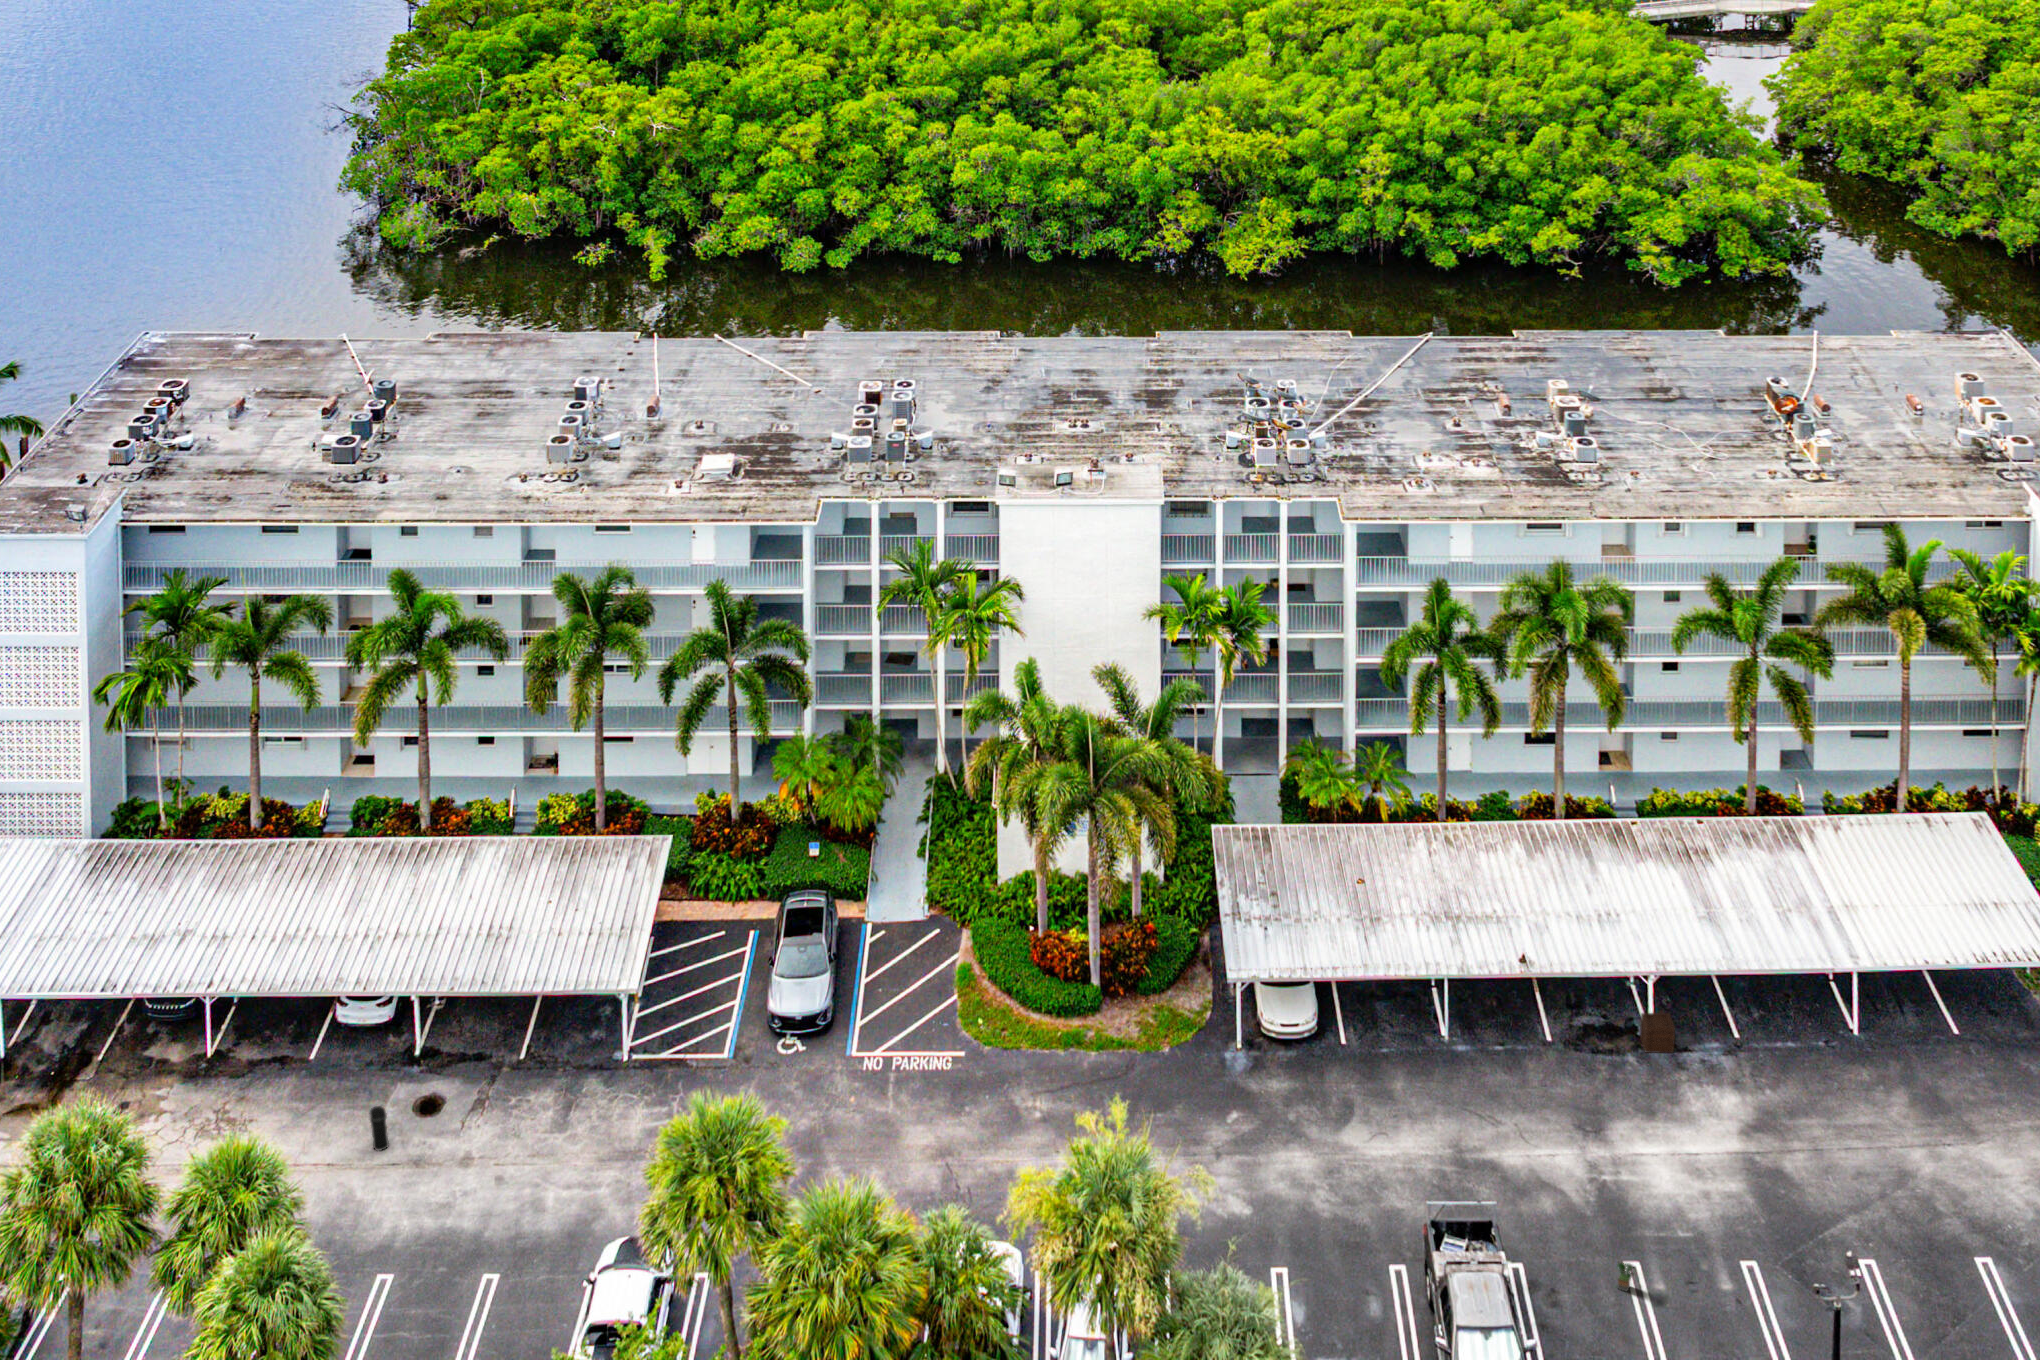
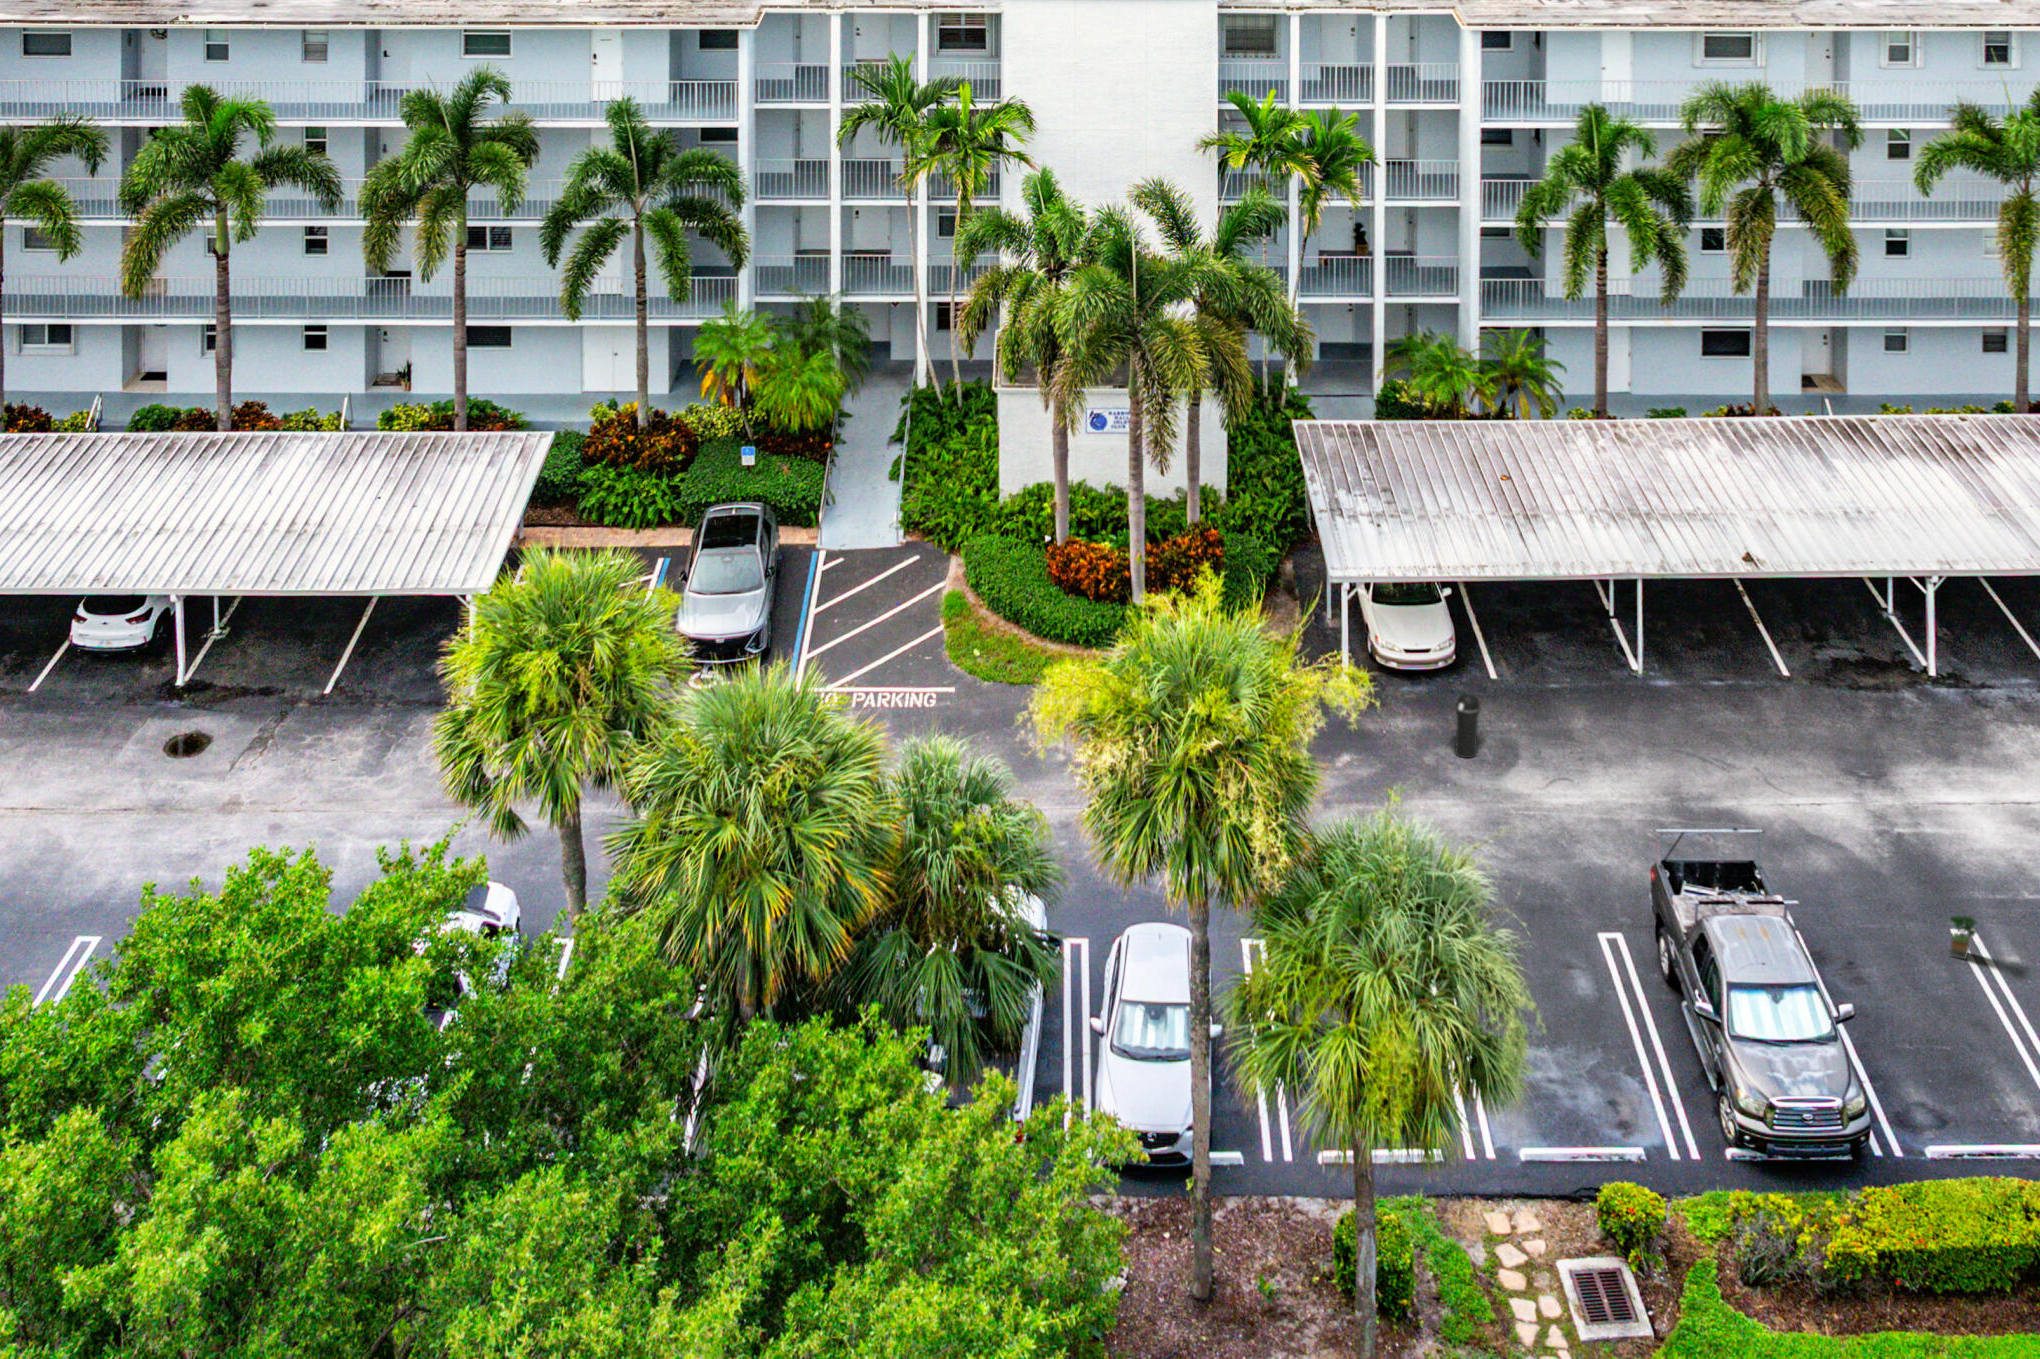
wooden crate: present [1640,1013,1675,1053] -> none [1910,634,1967,687]
trash can: present [369,1106,389,1151] -> present [1455,694,1480,758]

